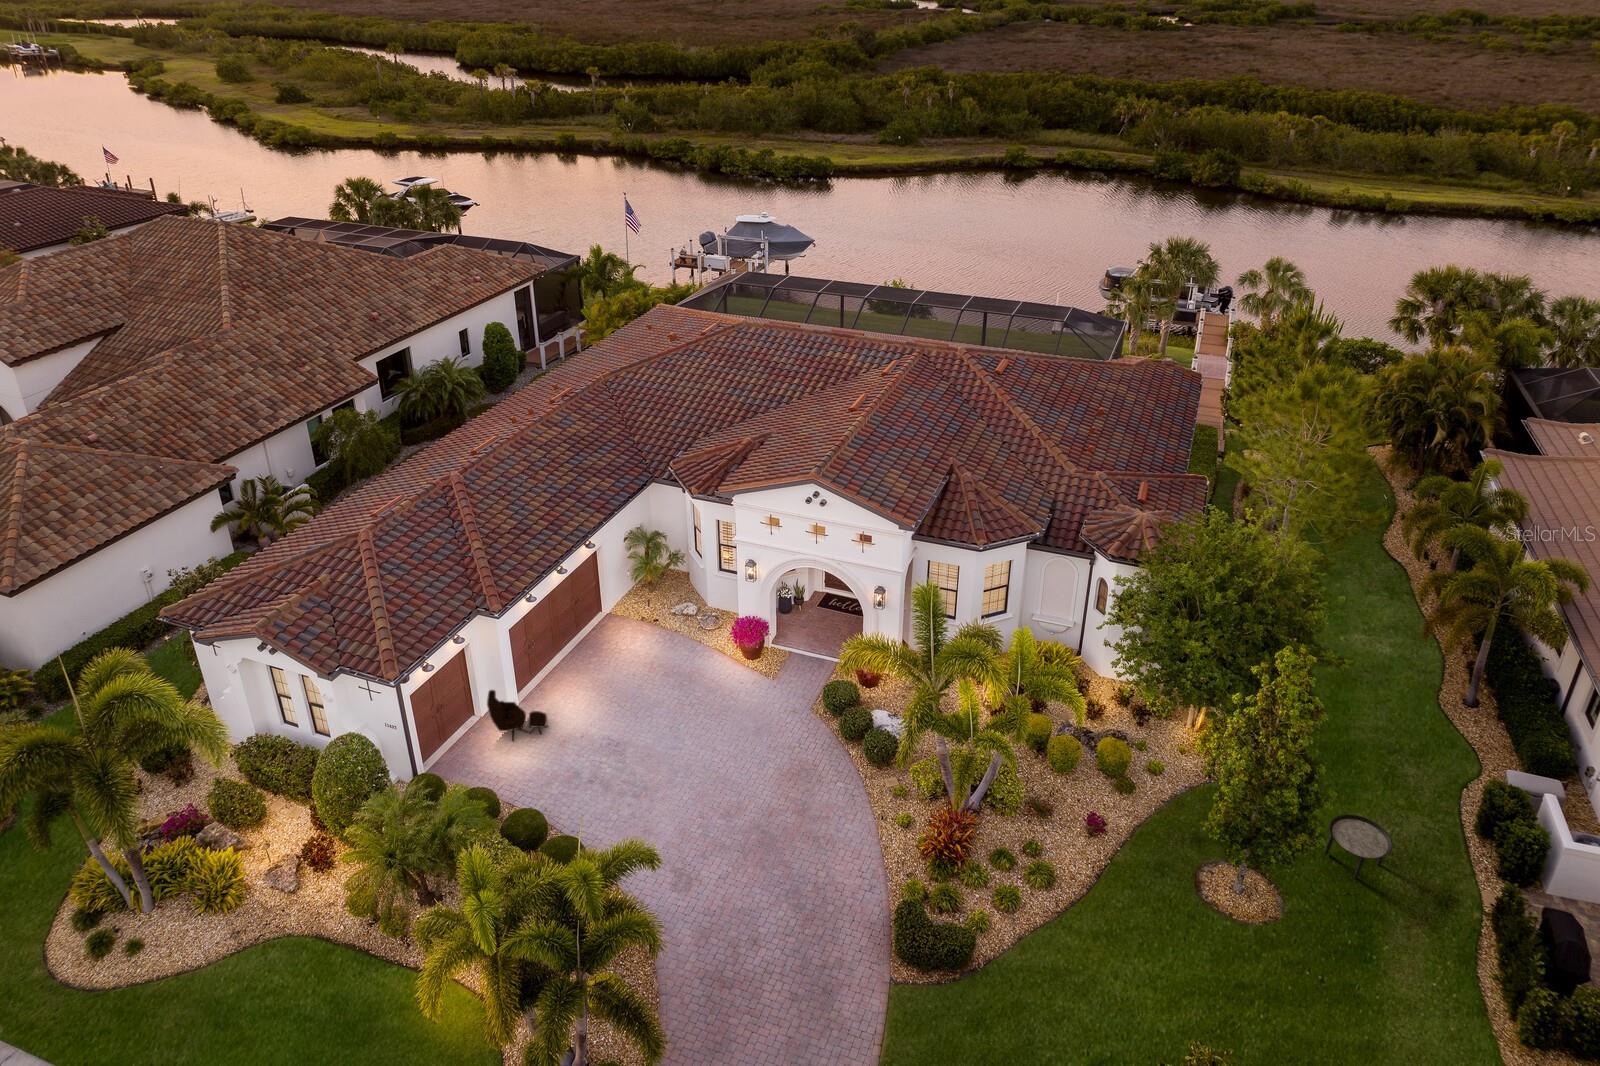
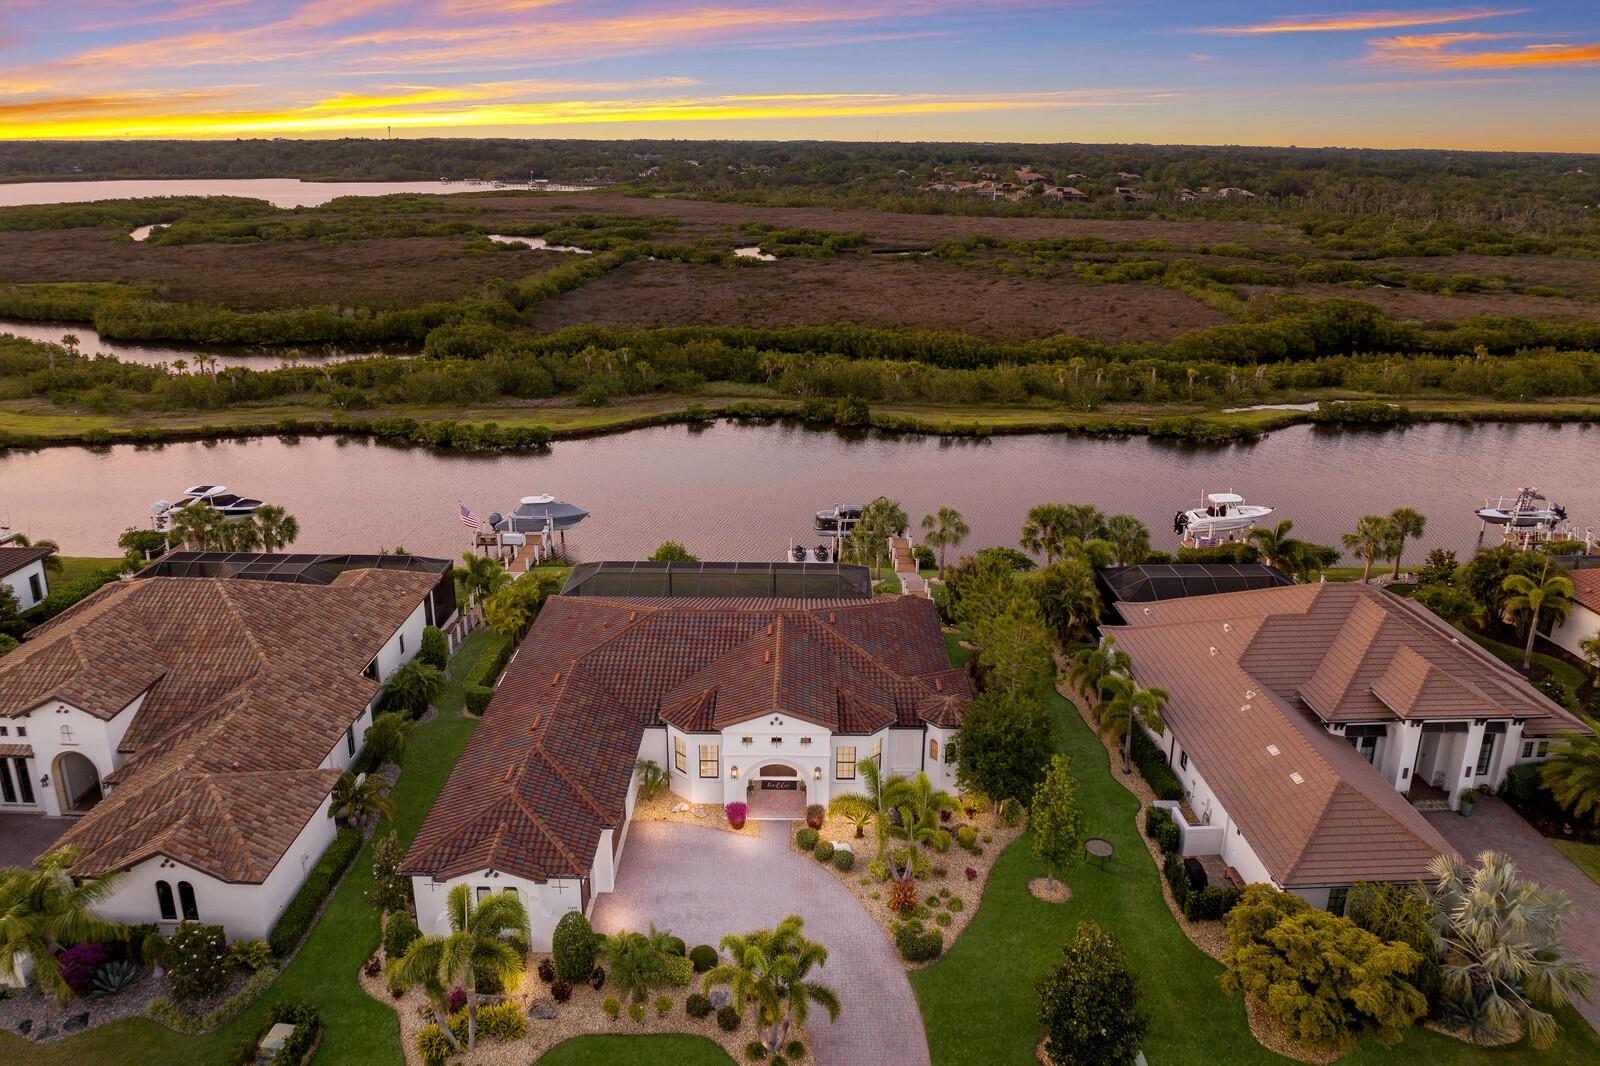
lounge chair: present [487,690,547,741] -> none [595,880,632,912]

